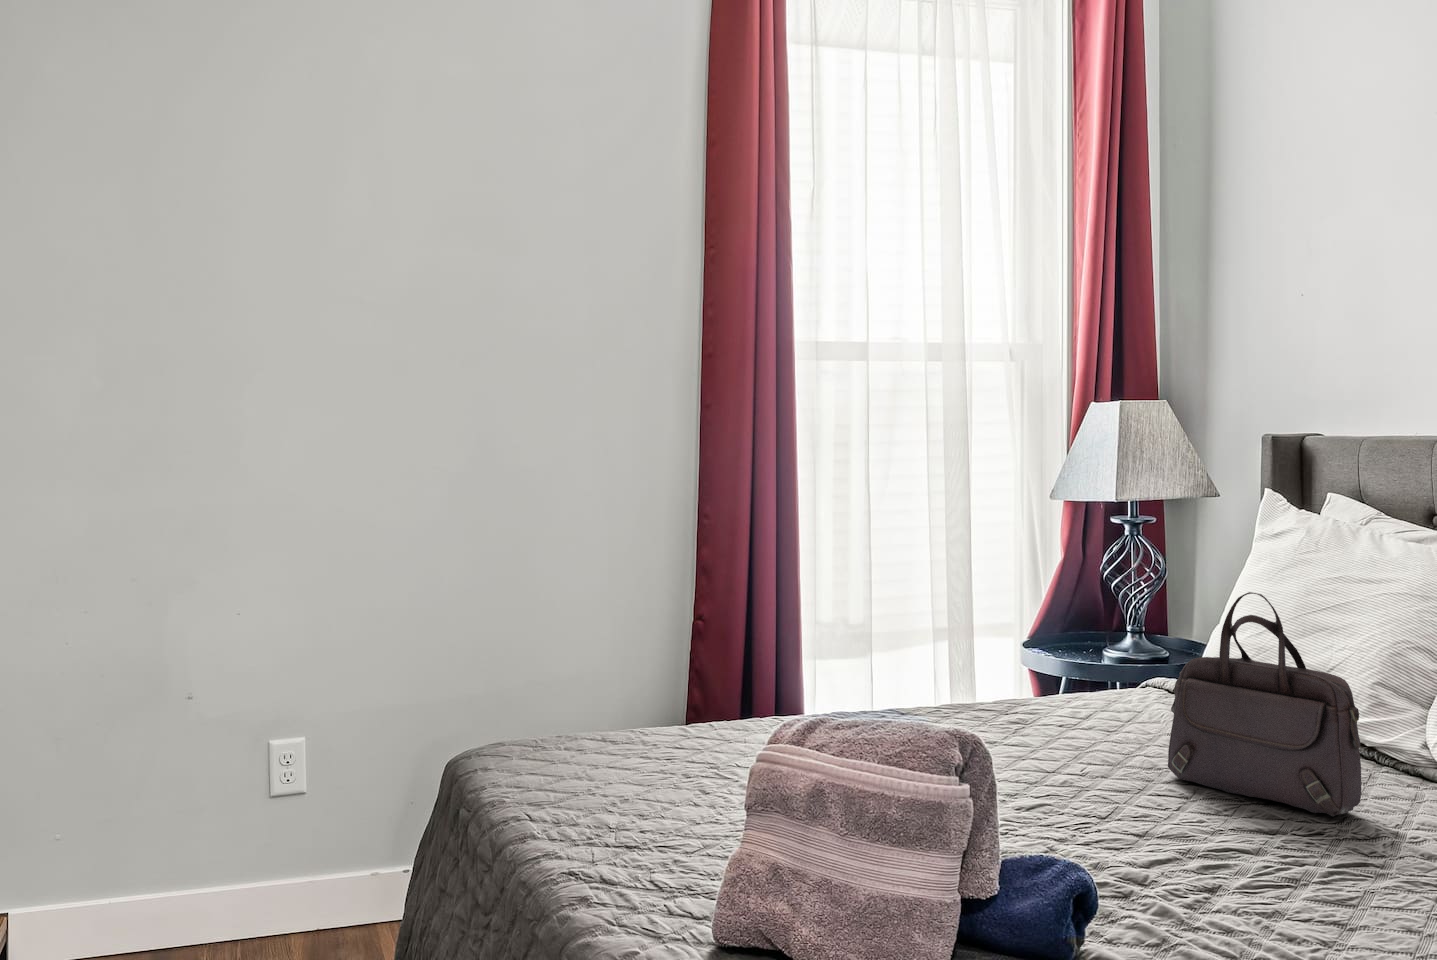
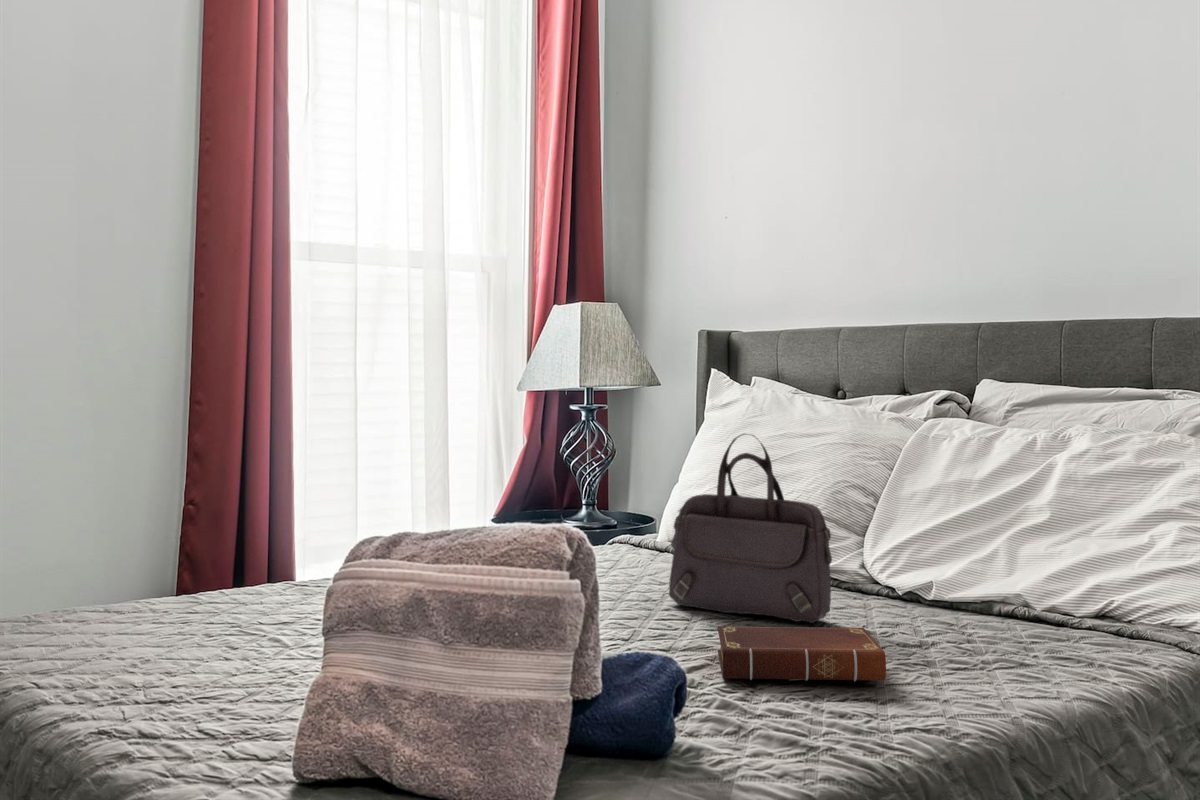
book: none [1177,817,1375,906] -> present [718,626,886,681]

